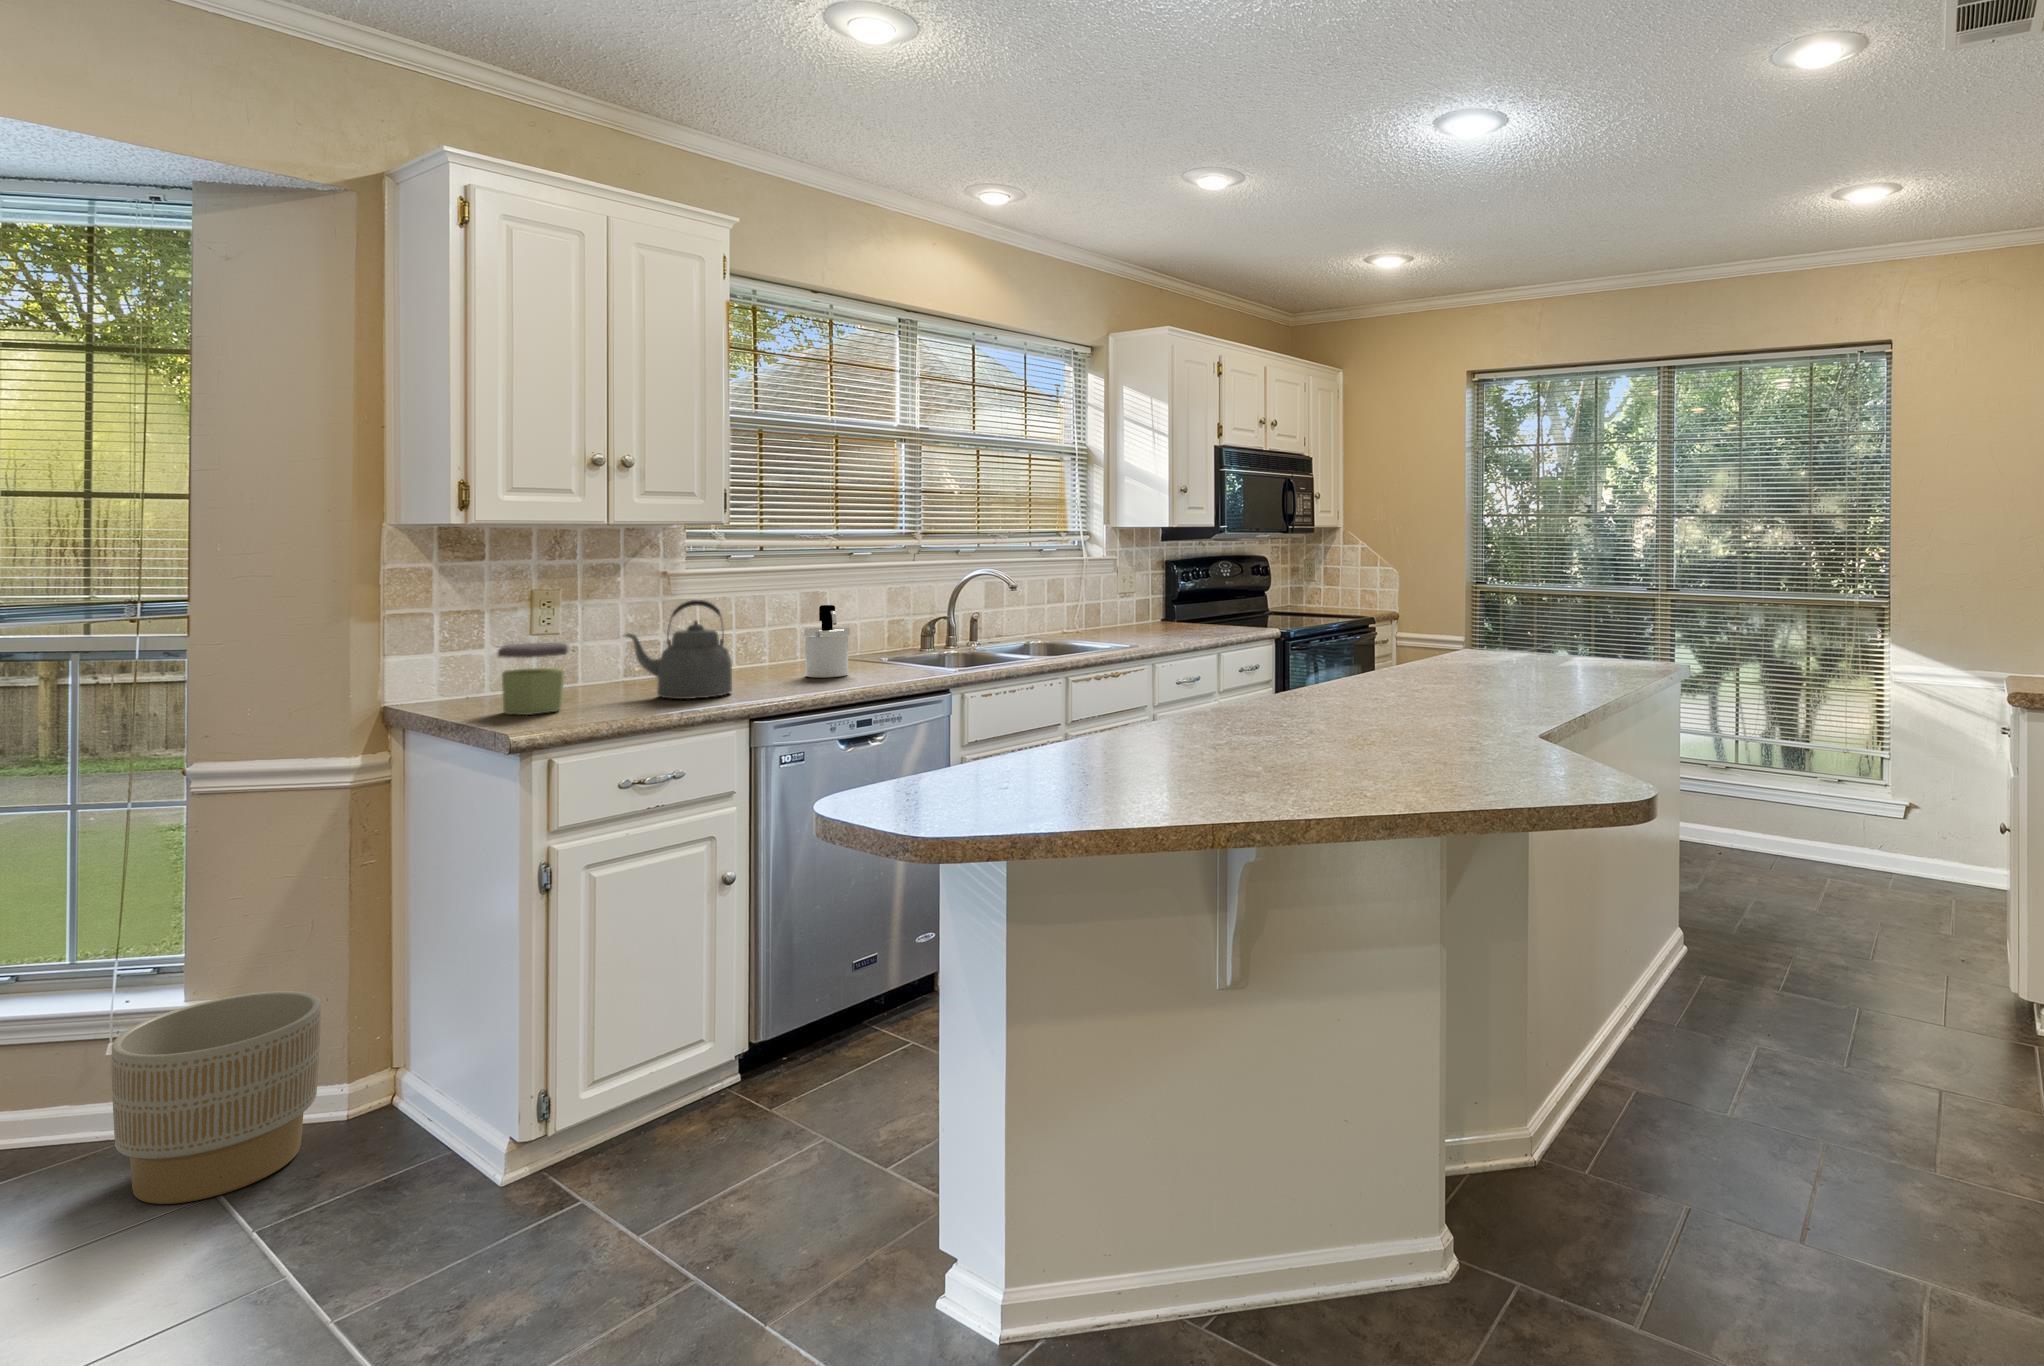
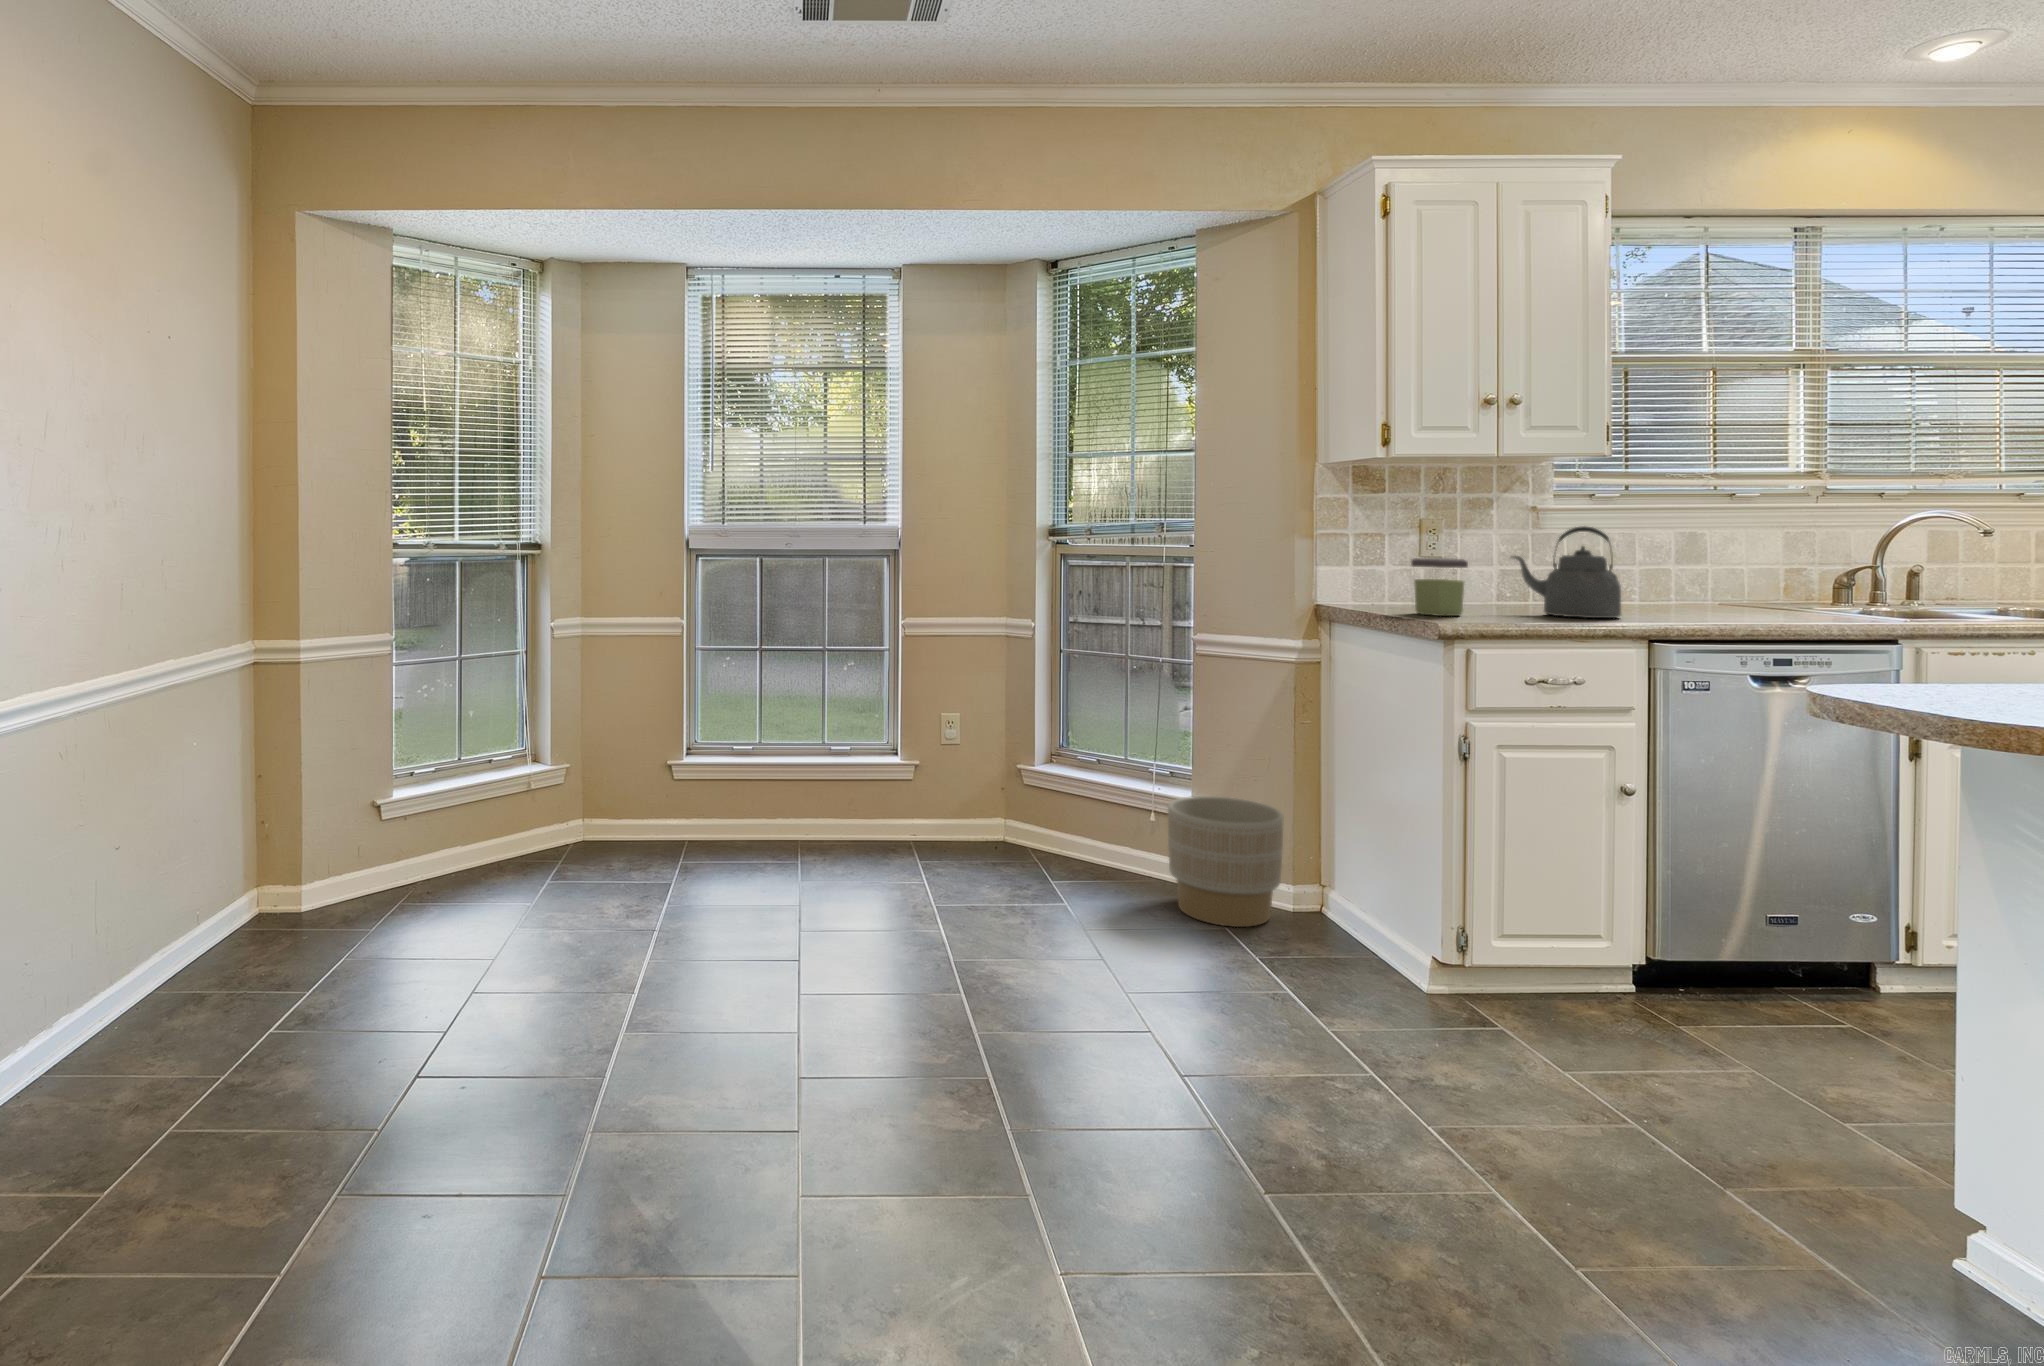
soap dispenser: present [804,605,850,678] -> none [1693,541,1752,616]

